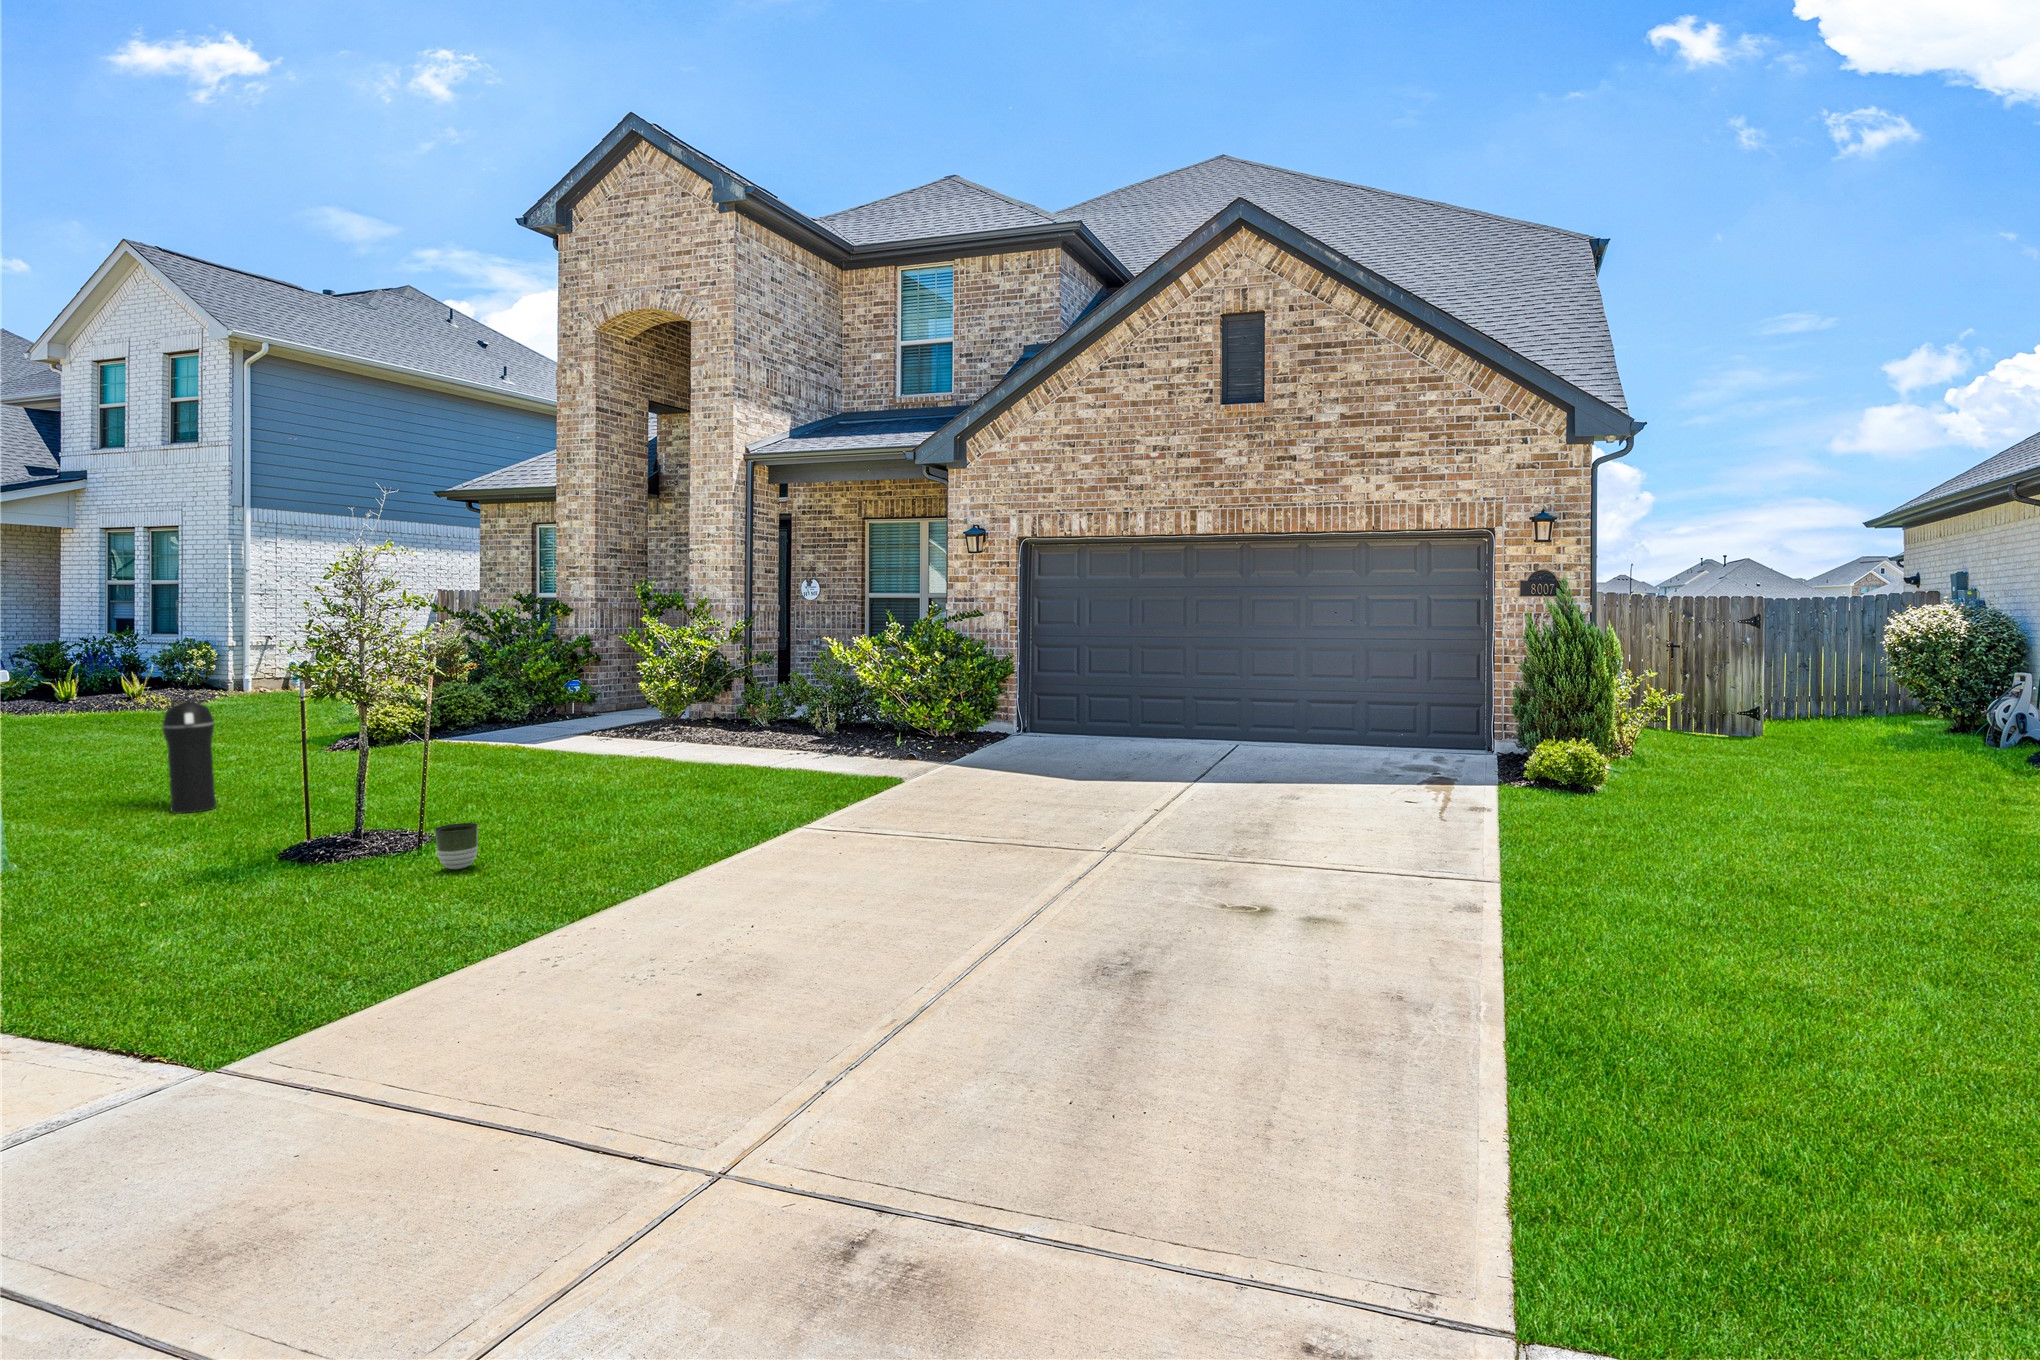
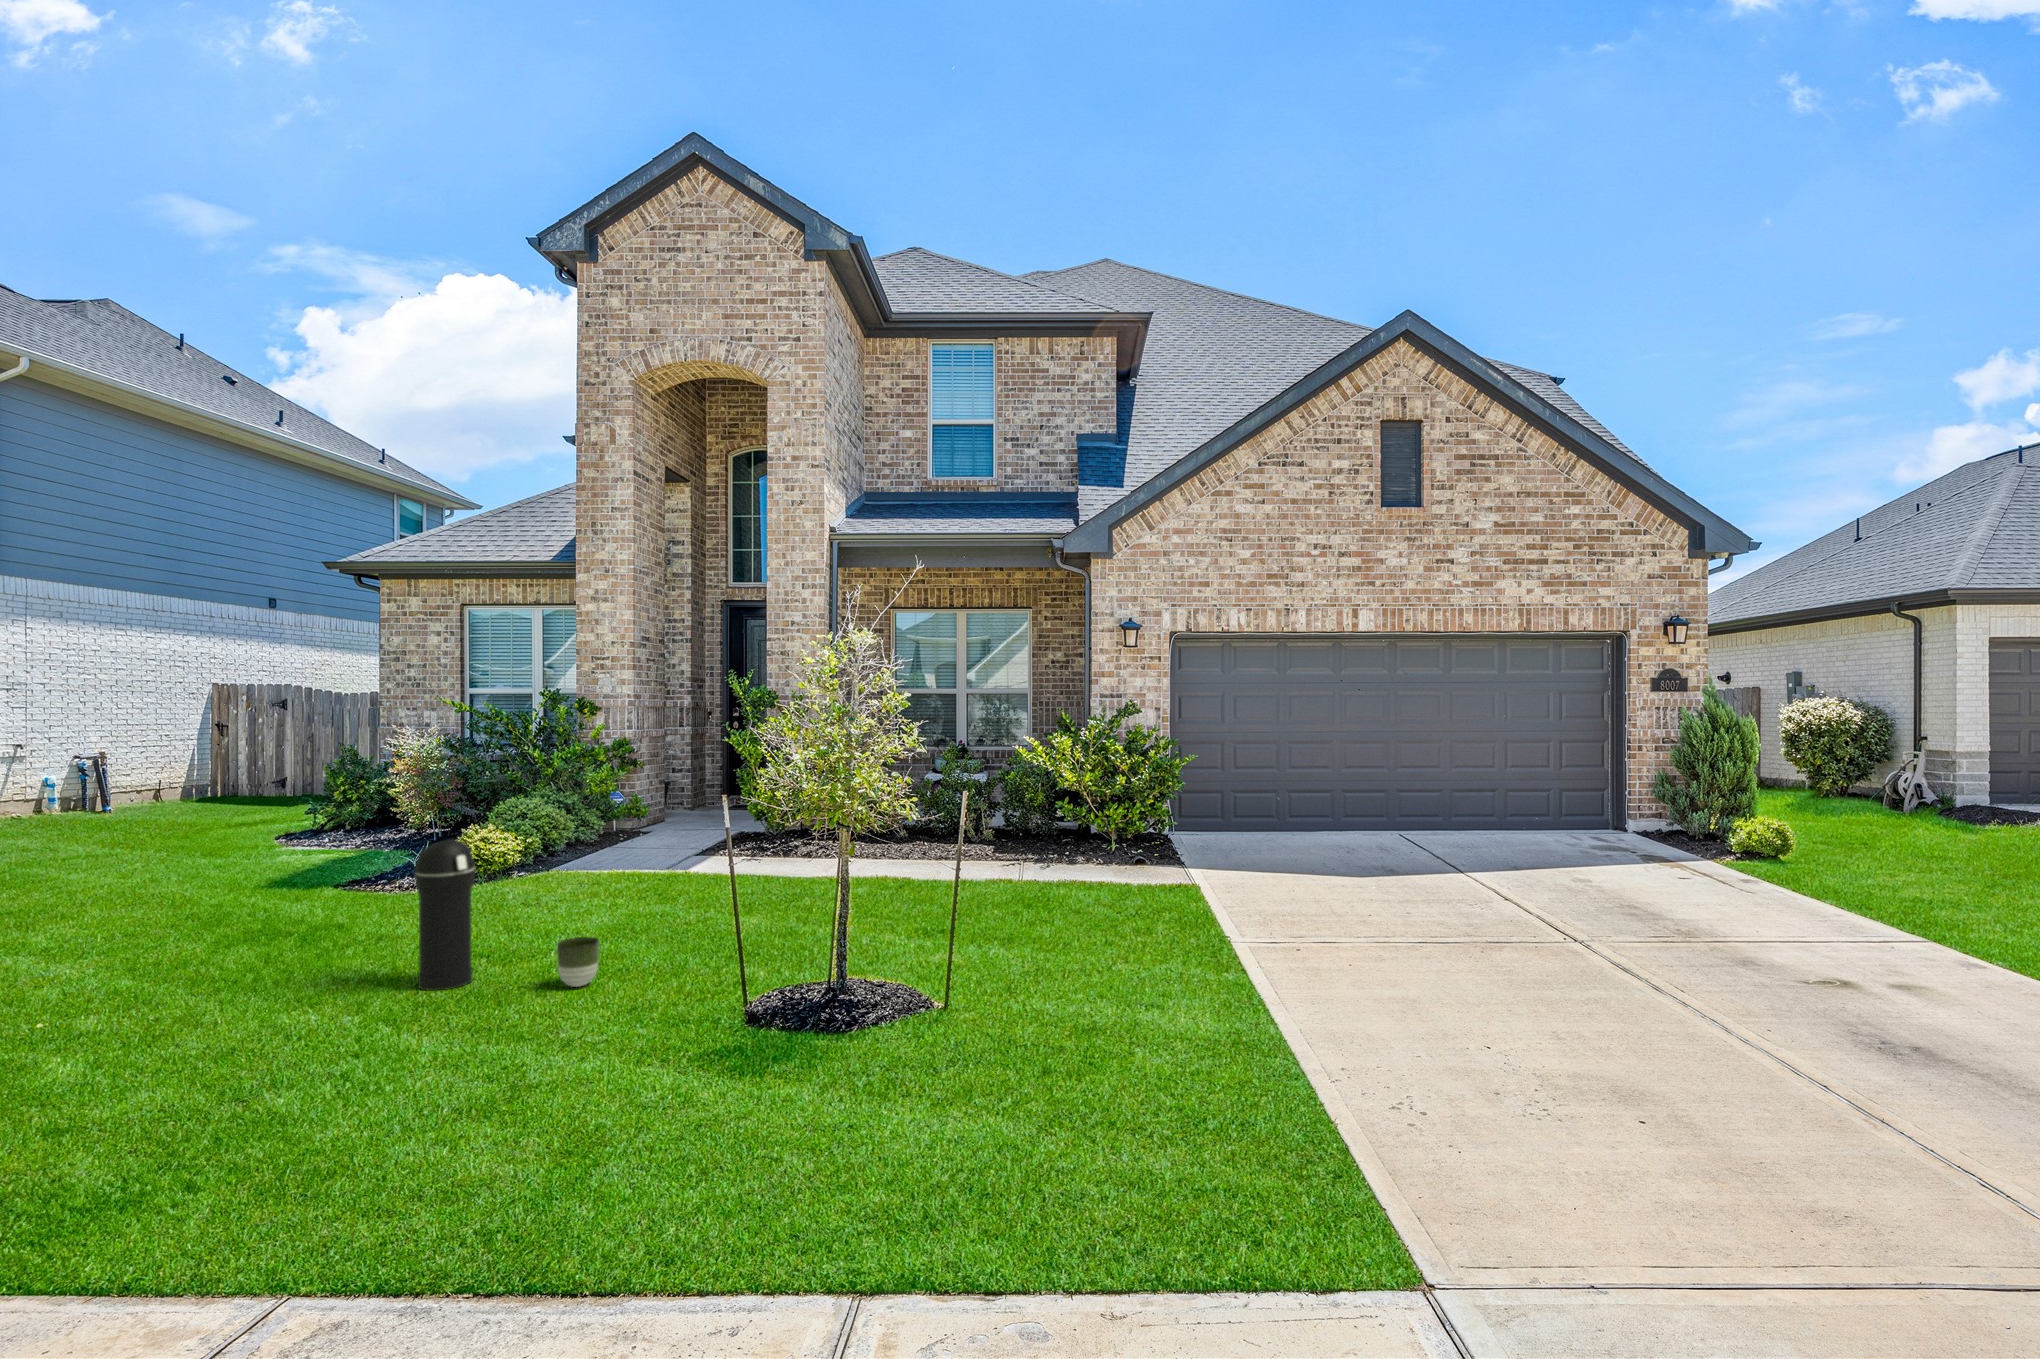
planter: present [435,823,478,869] -> present [556,937,599,987]

